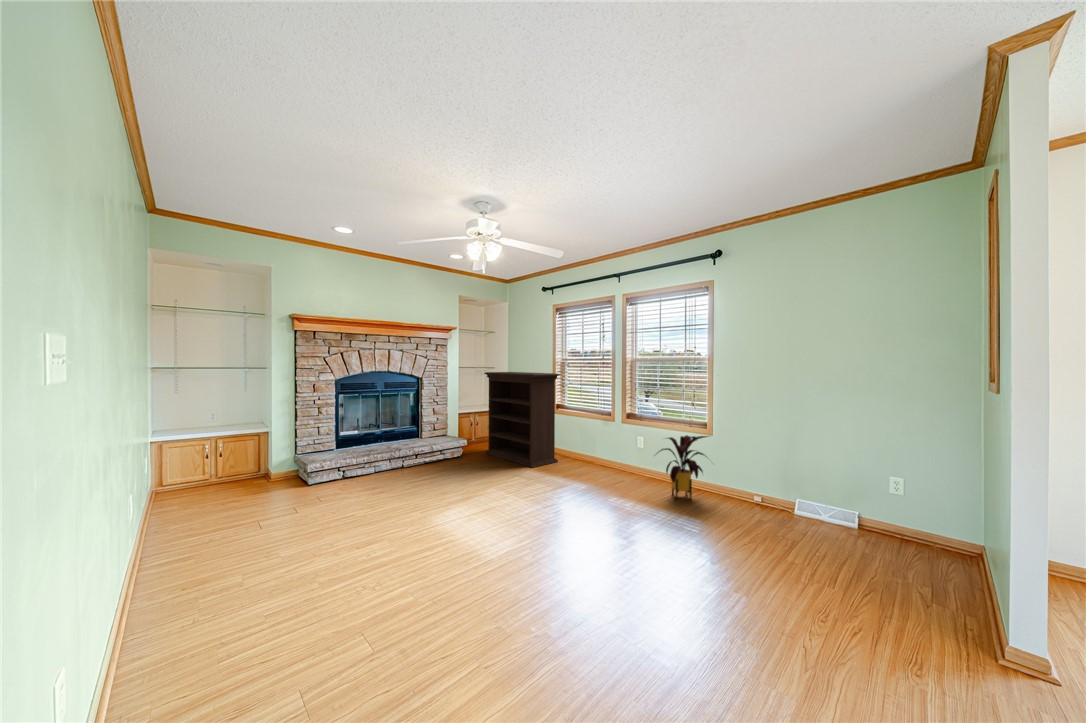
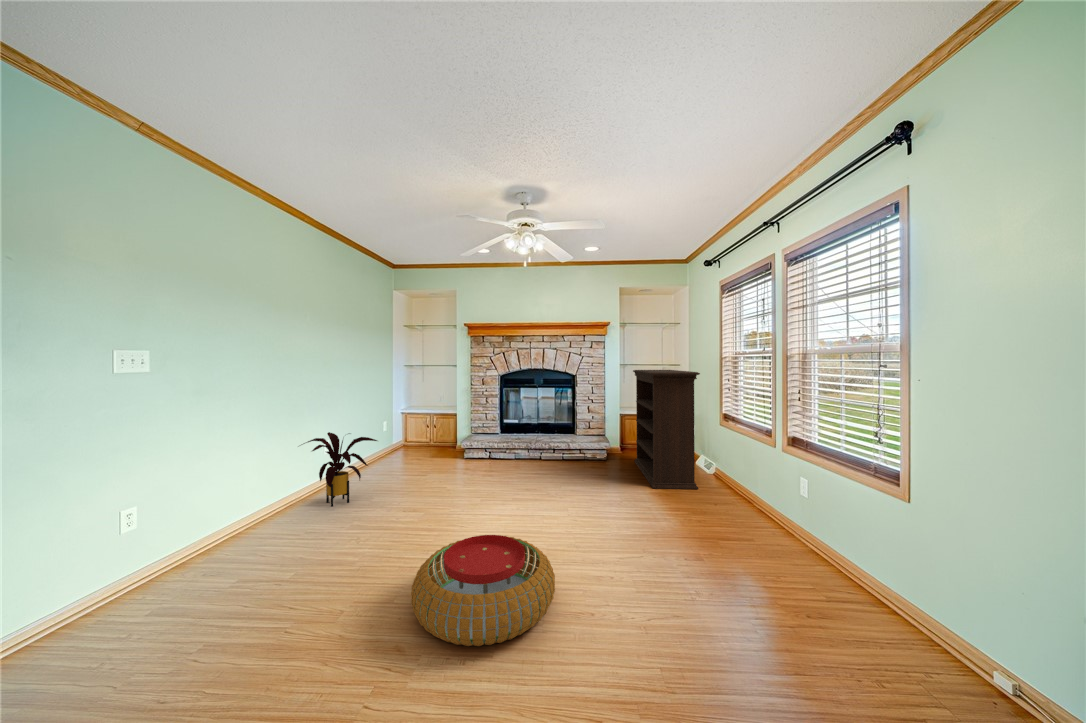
house plant: present [657,435,708,500] -> present [304,432,377,507]
pouf: none [516,507,627,583] -> present [411,535,555,646]

